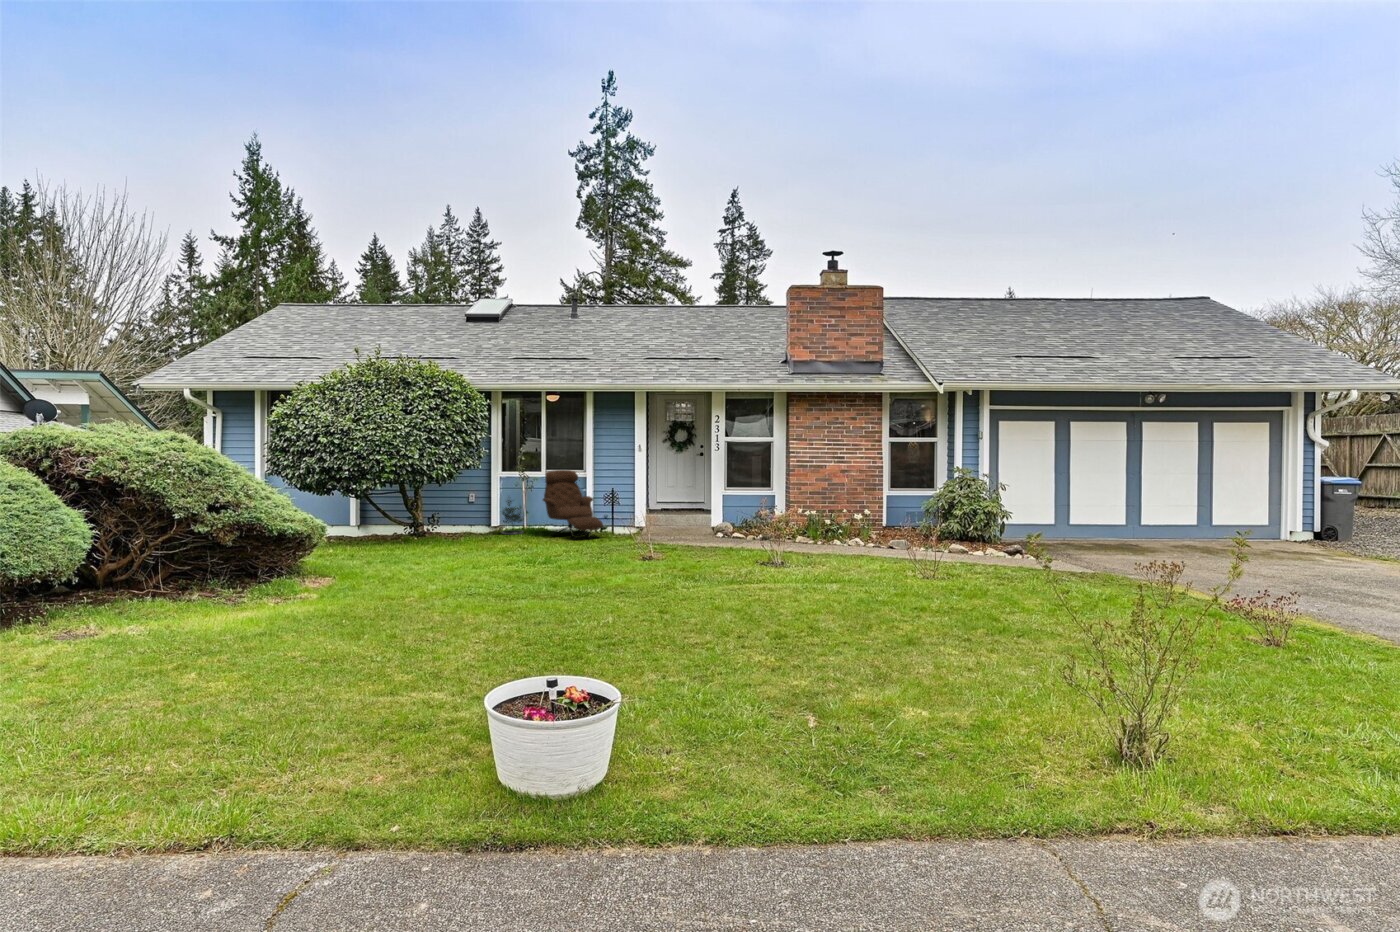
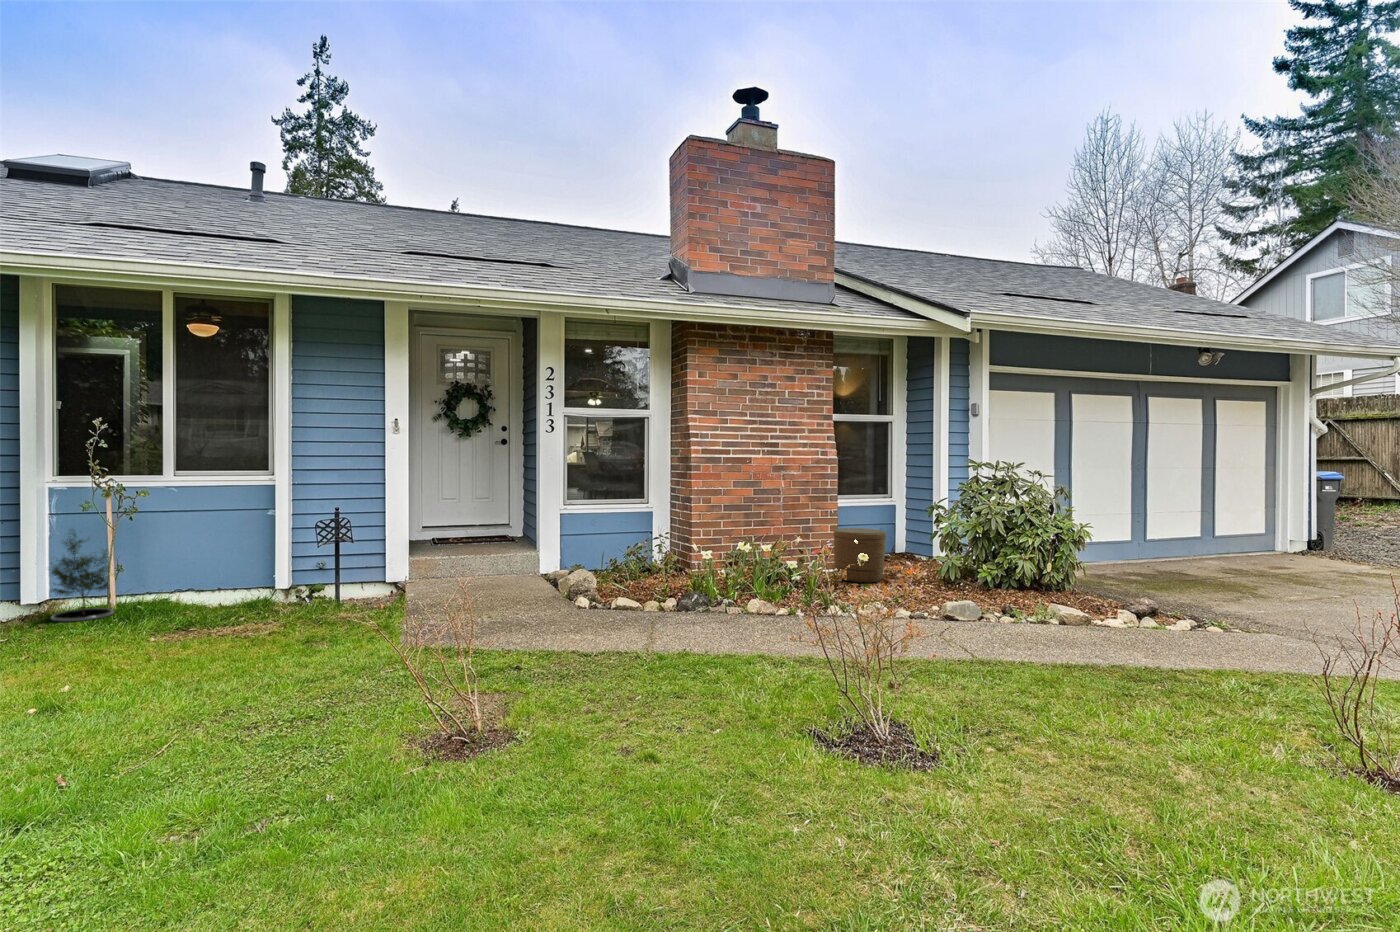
lounge chair: present [543,470,603,538] -> none [164,470,319,626]
woven basket: none [877,508,909,540] -> present [833,528,887,583]

